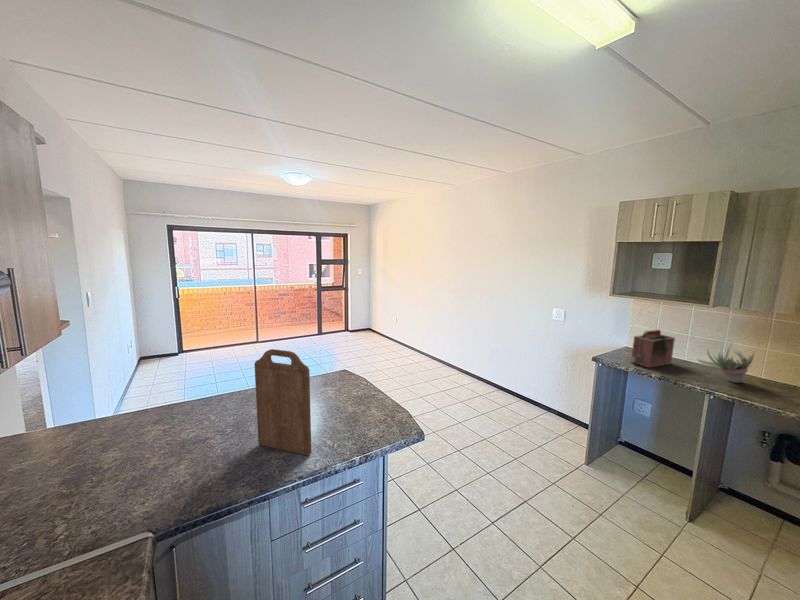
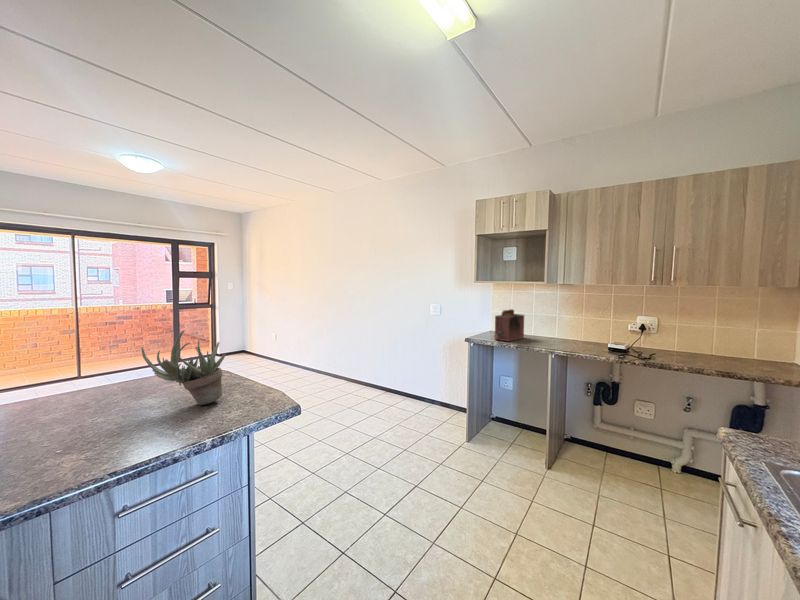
succulent plant: present [698,343,754,383] -> present [142,331,226,405]
cutting board: present [254,349,311,456] -> none [35,304,136,450]

